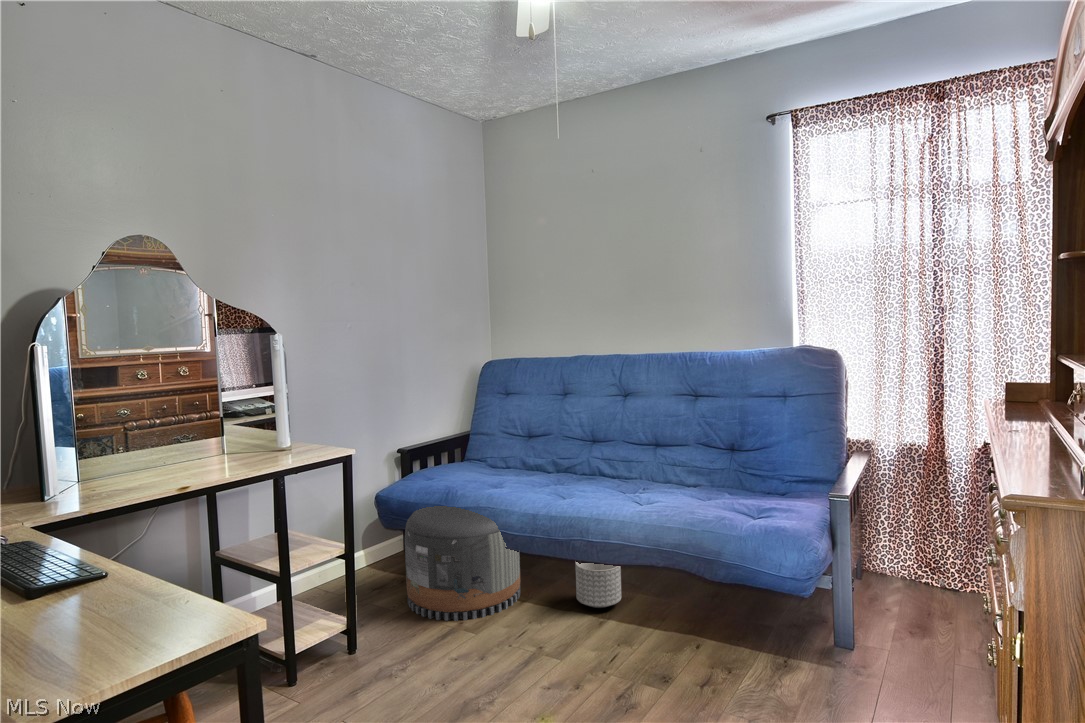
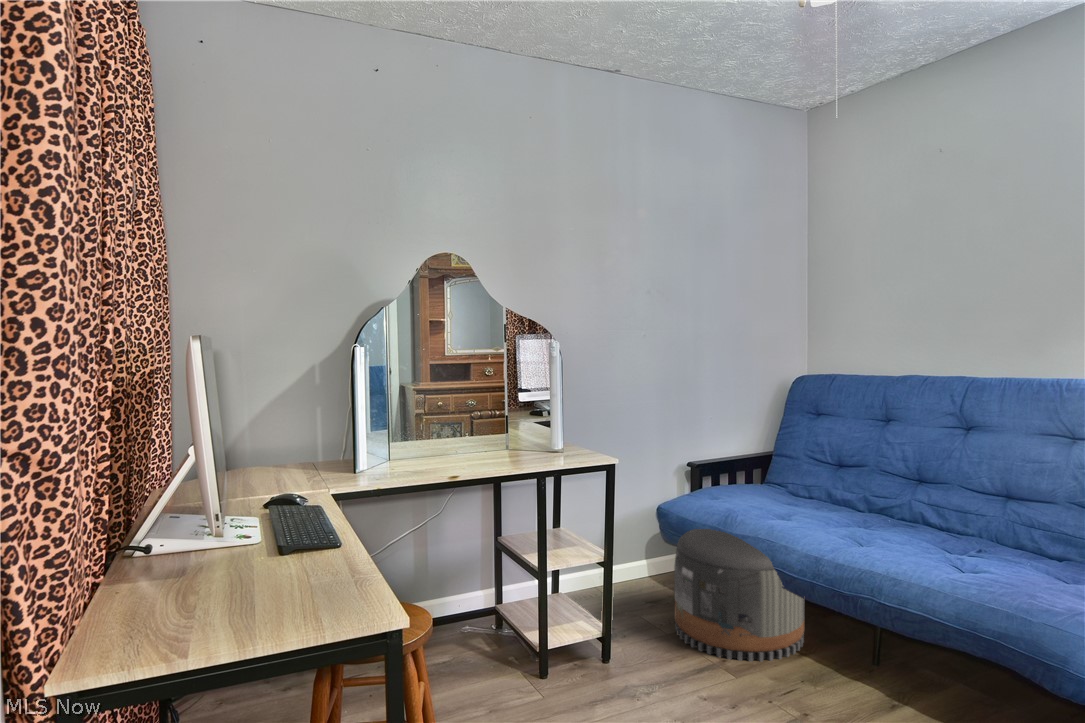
planter: present [575,562,621,608] -> none [869,620,932,690]

